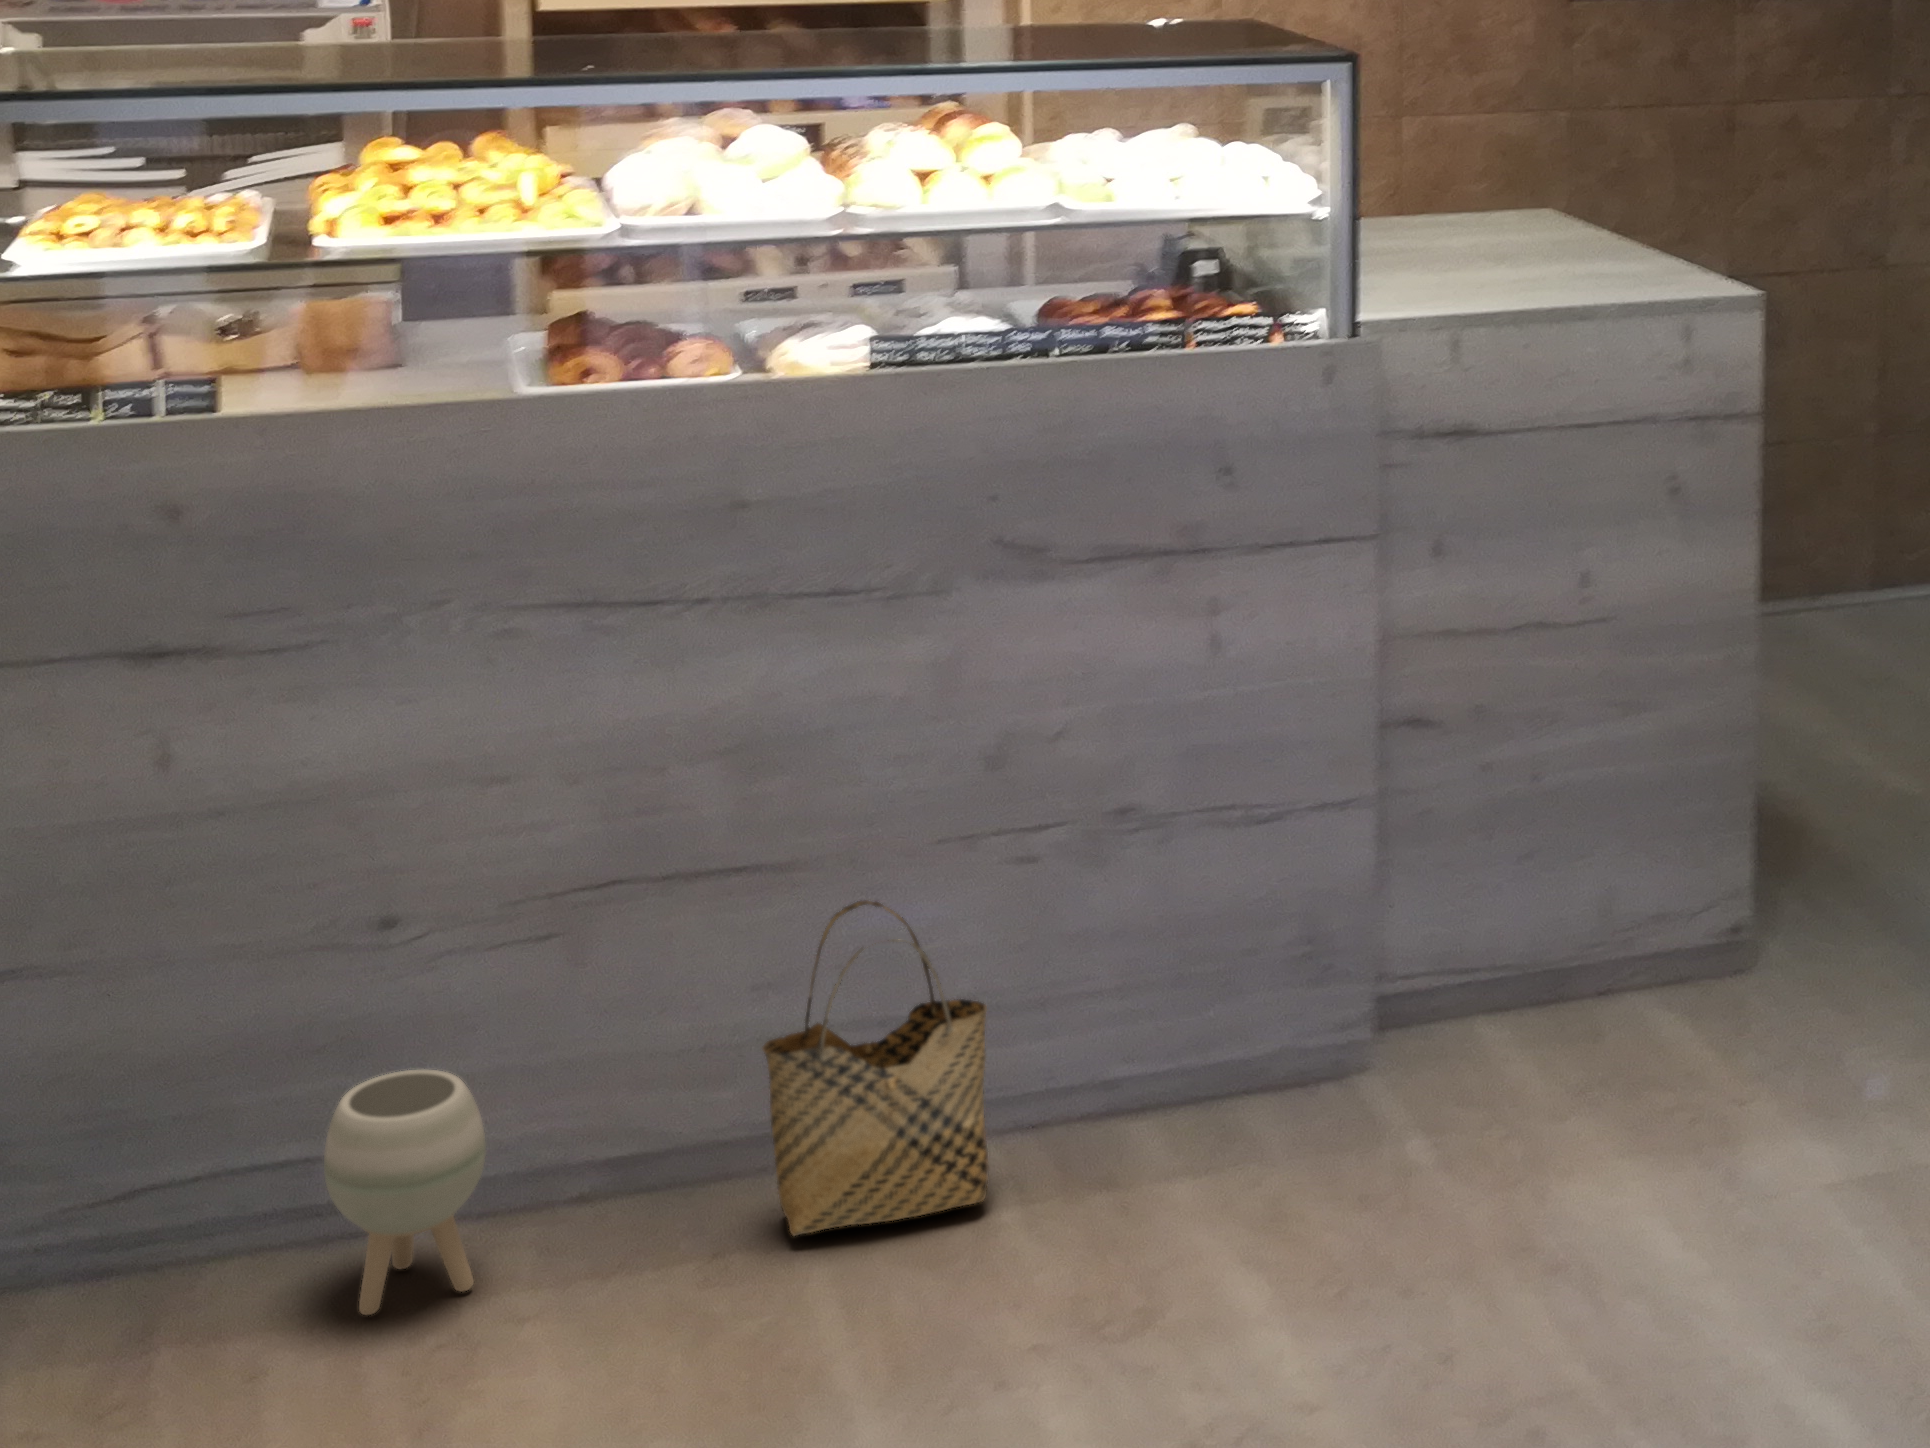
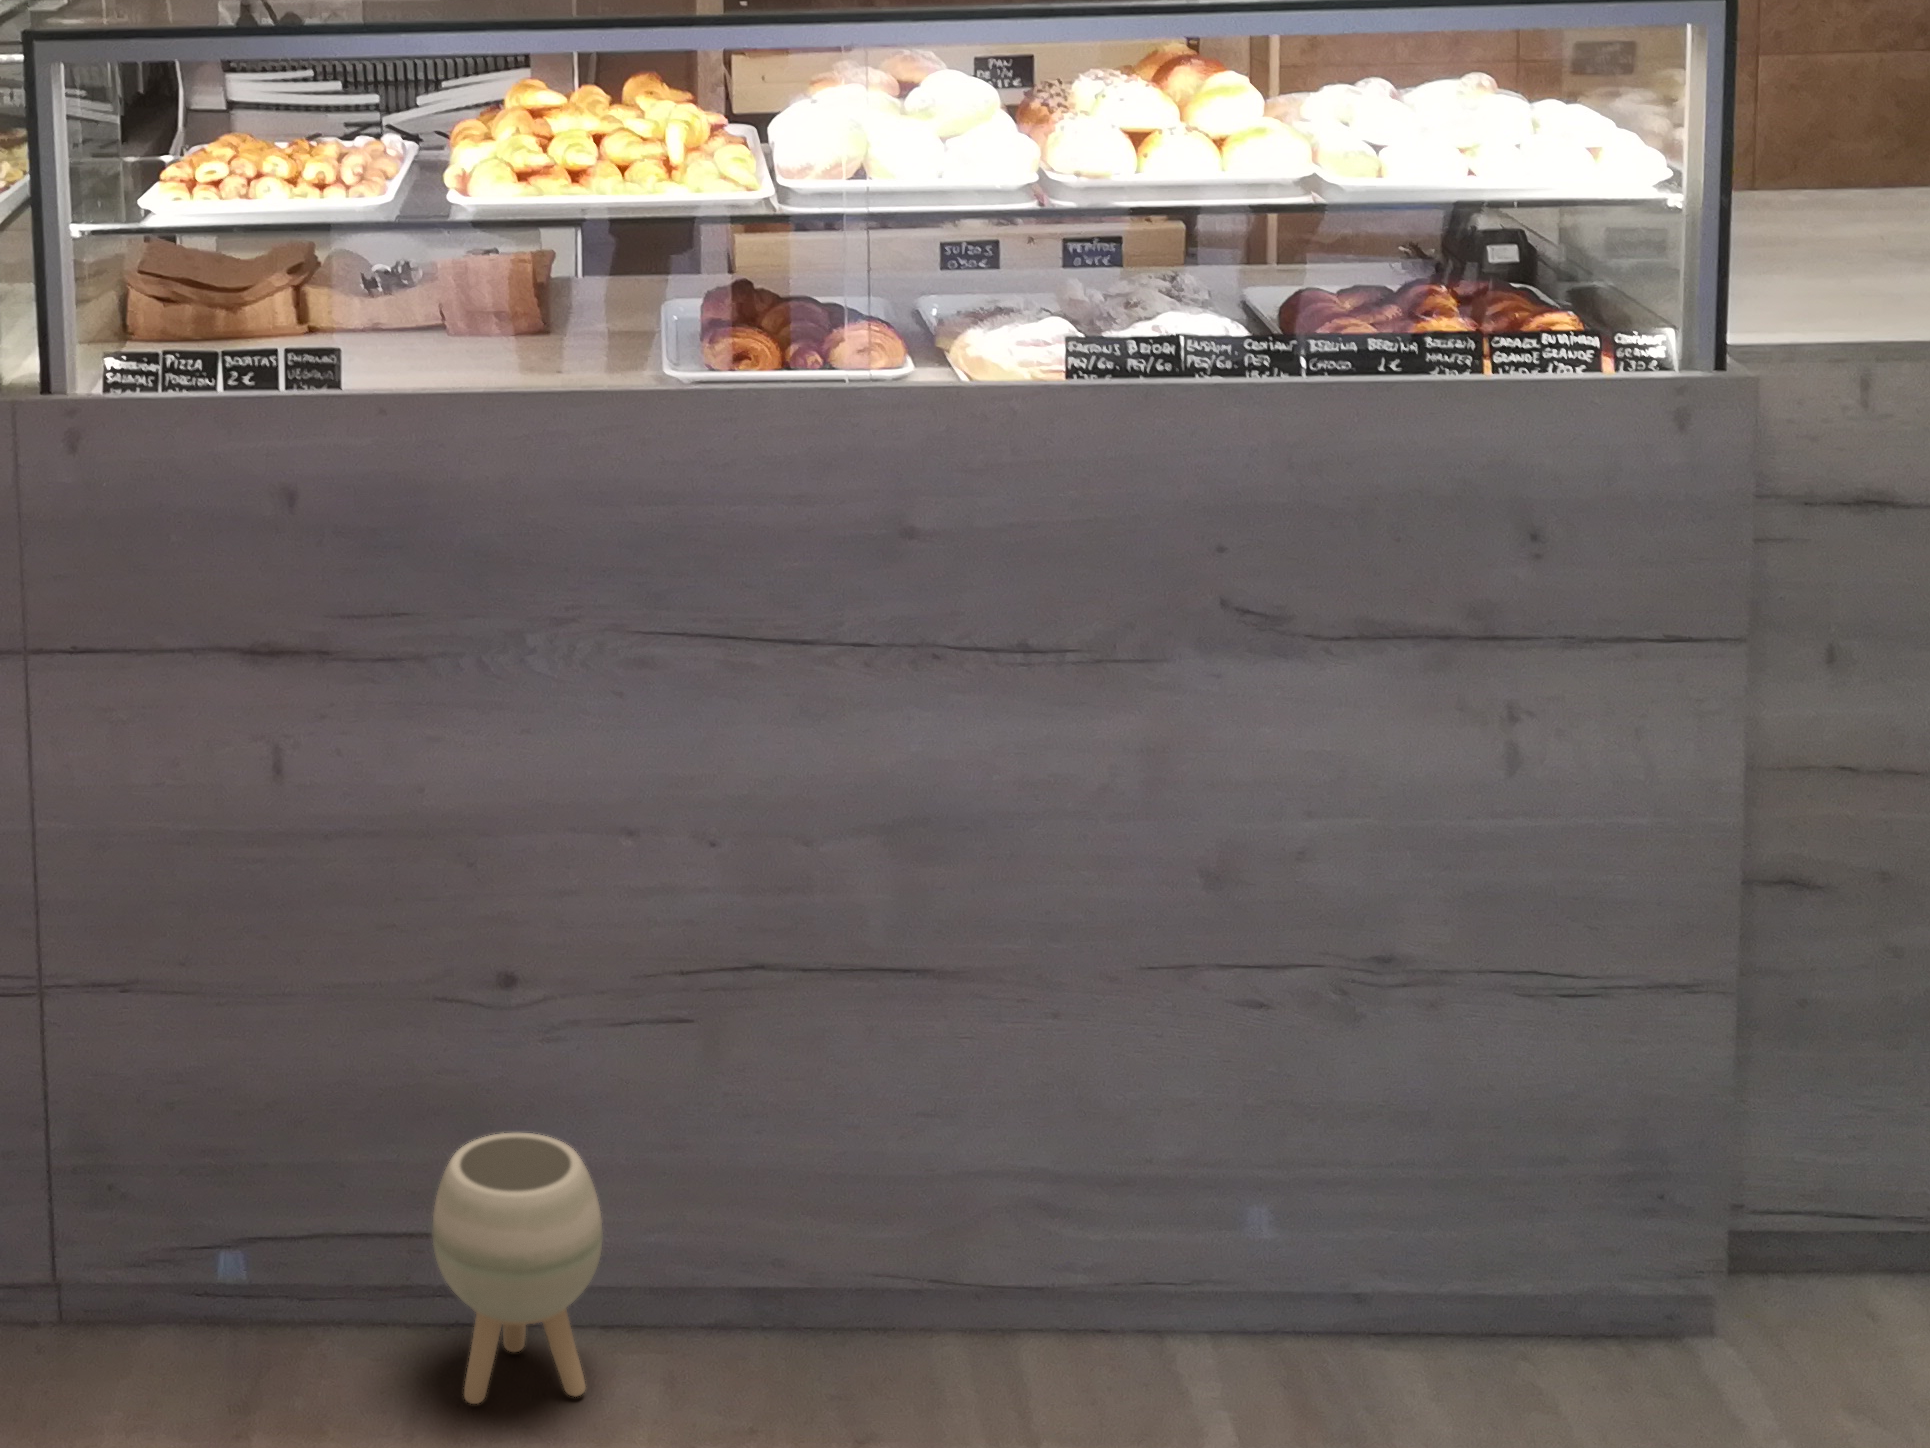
woven basket: present [763,901,989,1236] -> none [914,1013,1189,1412]

